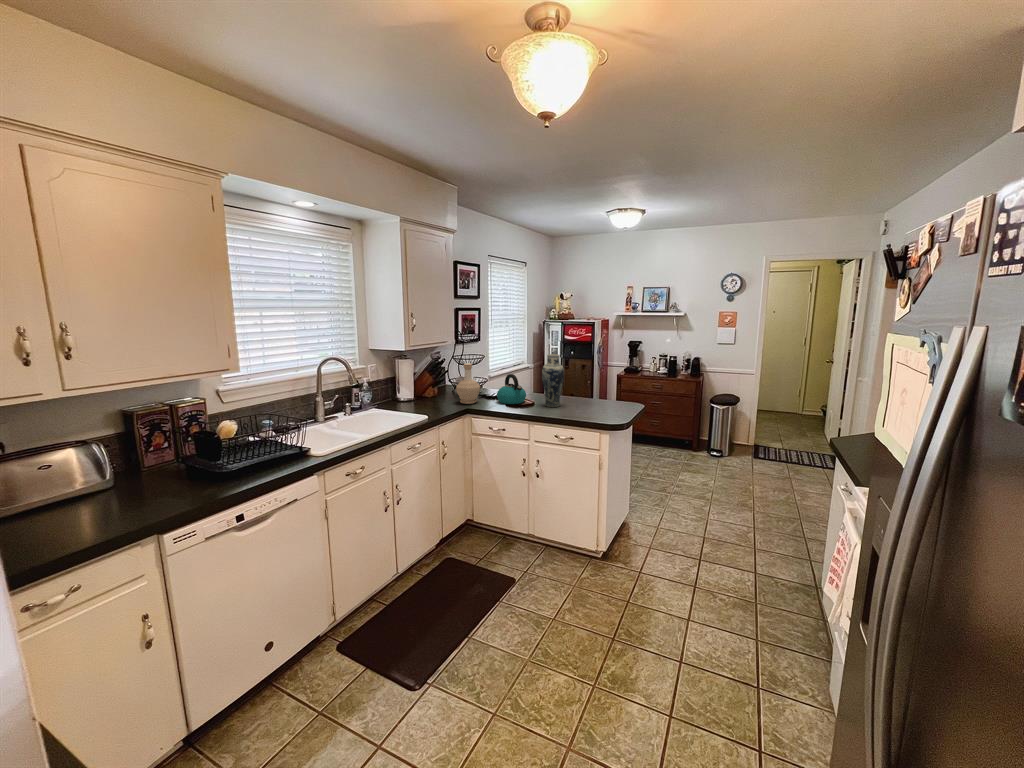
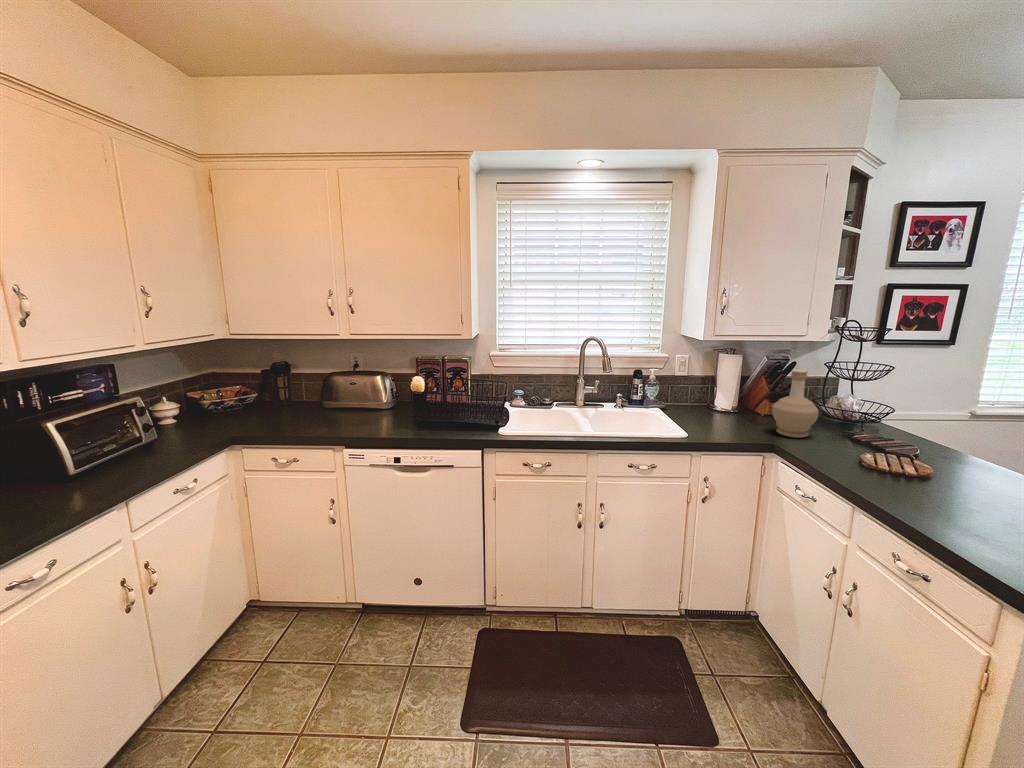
vase: present [542,354,564,407] -> none [925,374,997,495]
kettle: present [497,374,526,404] -> none [841,402,911,463]

